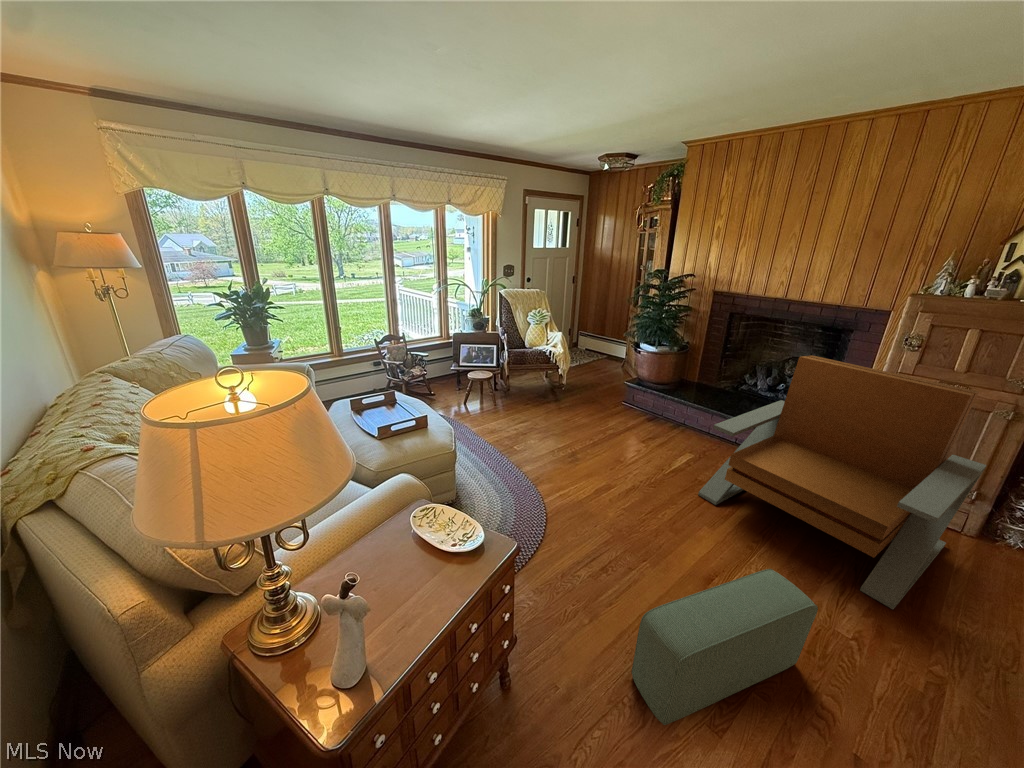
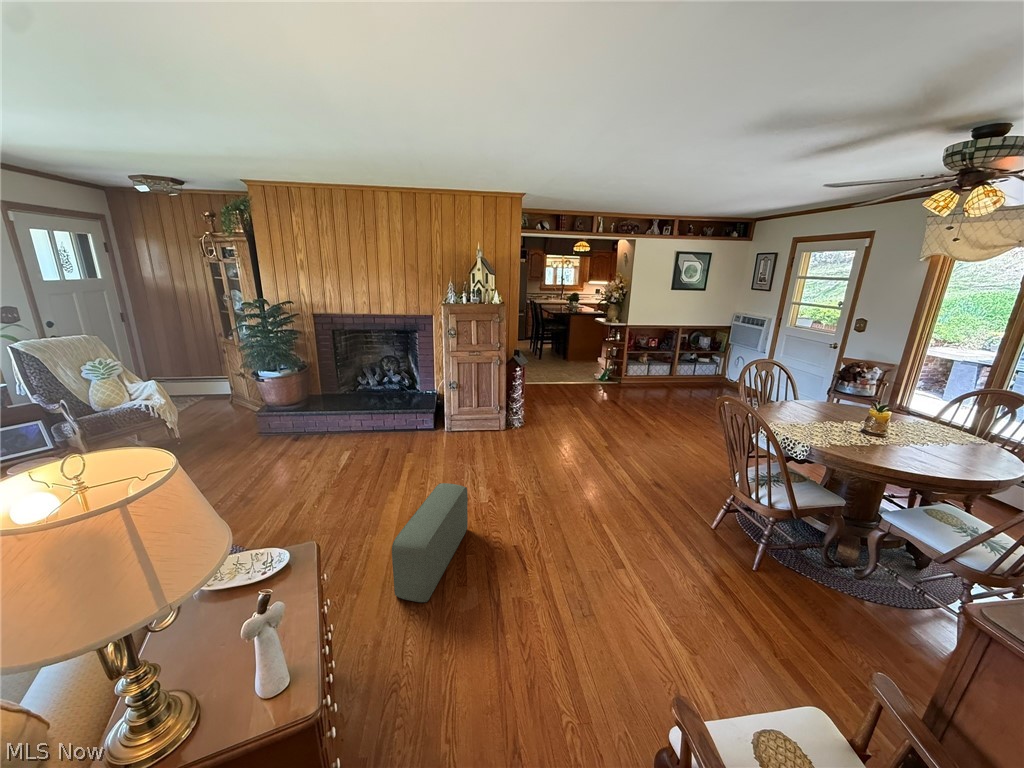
lounge chair: present [698,355,987,610] -> none [366,352,497,480]

